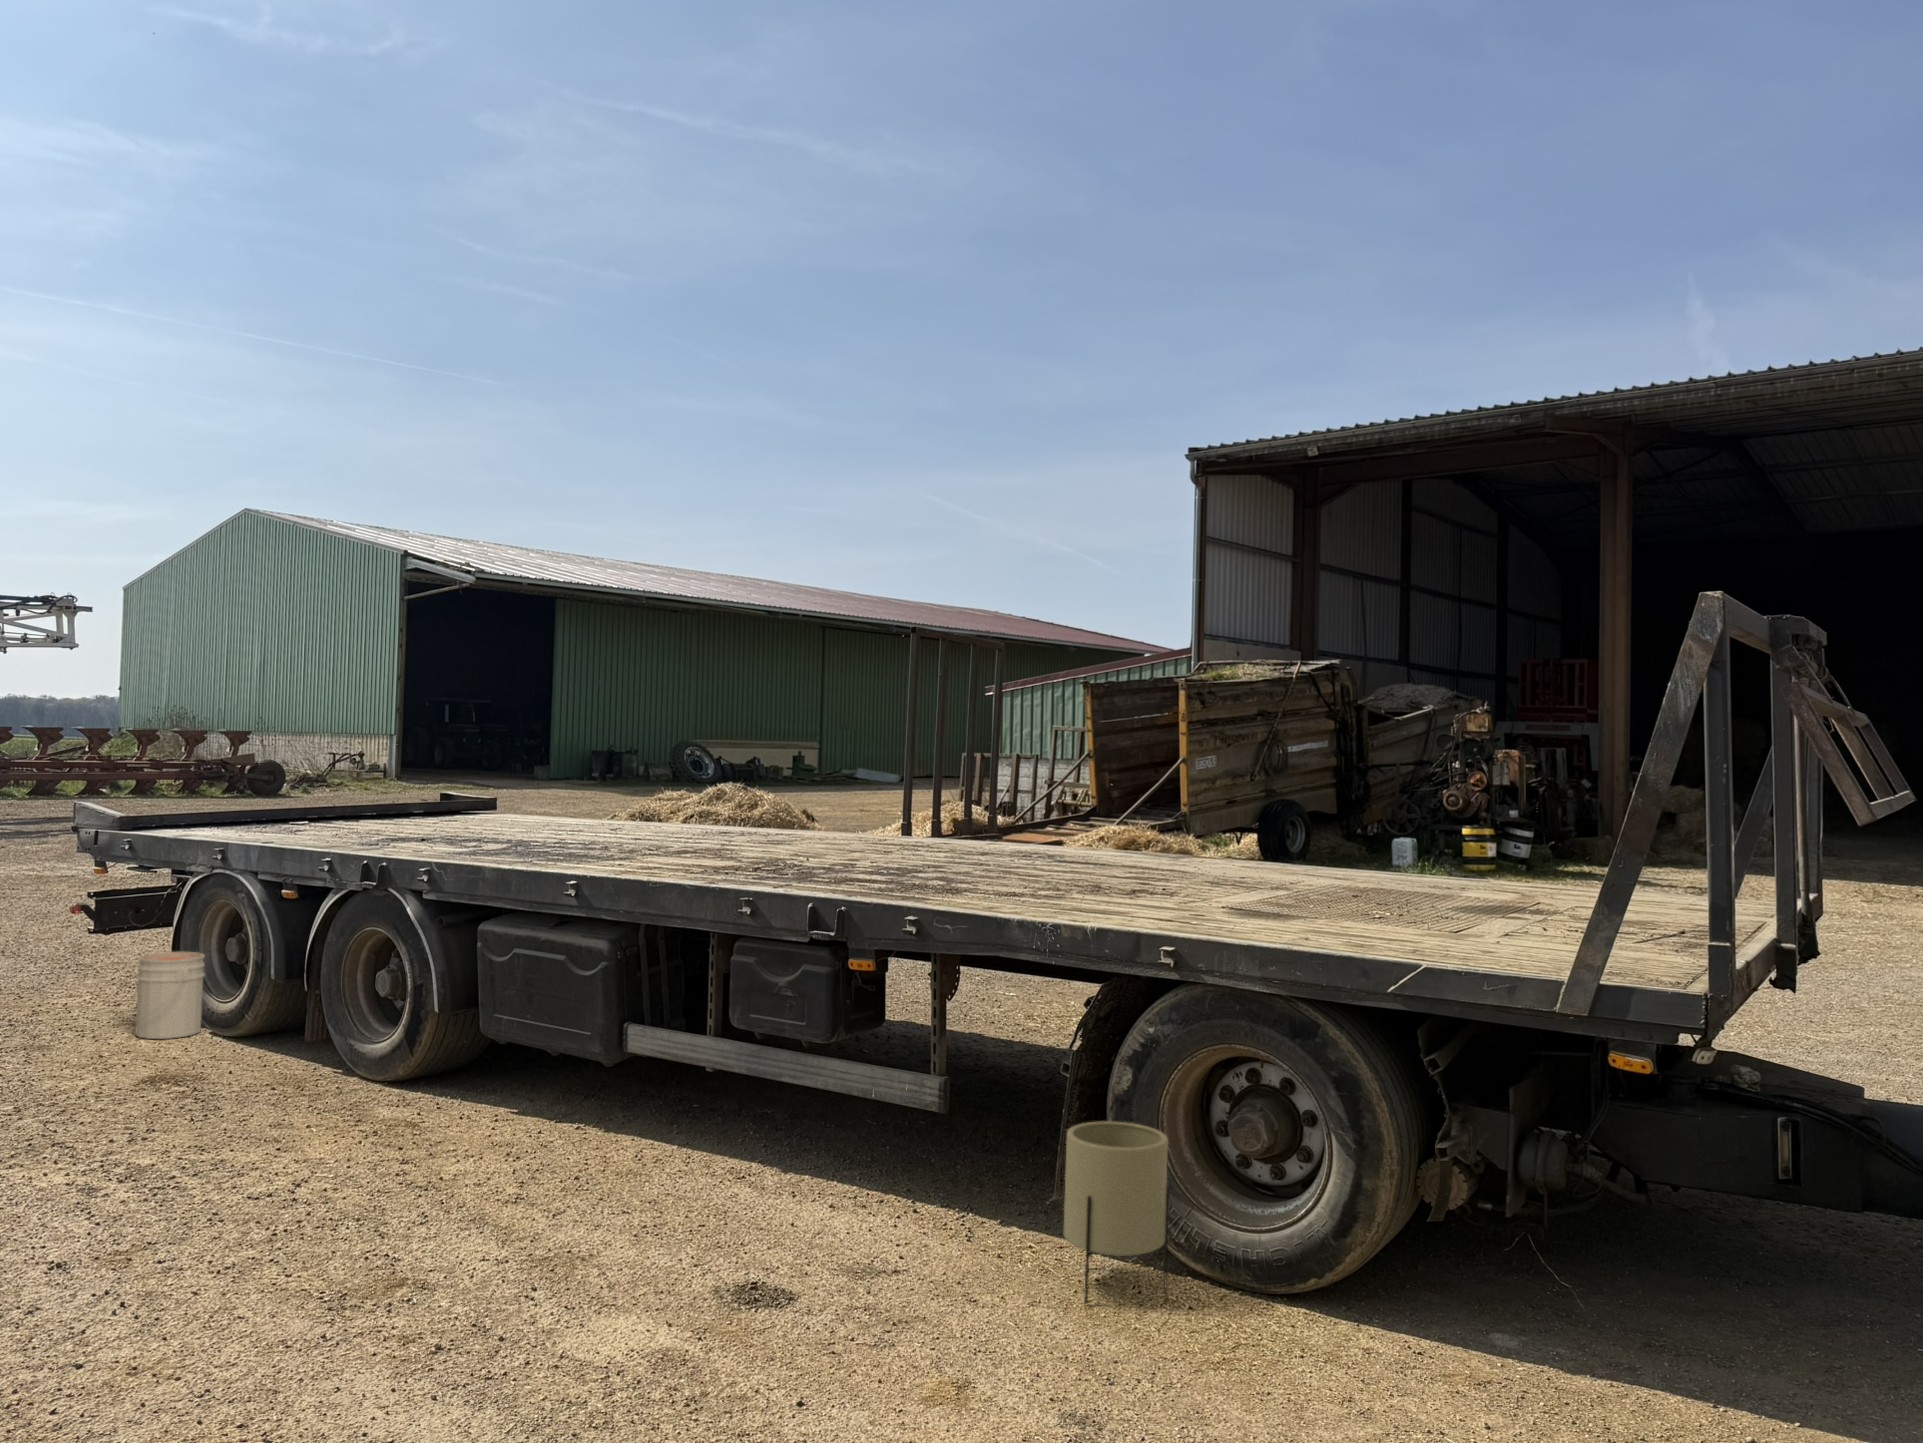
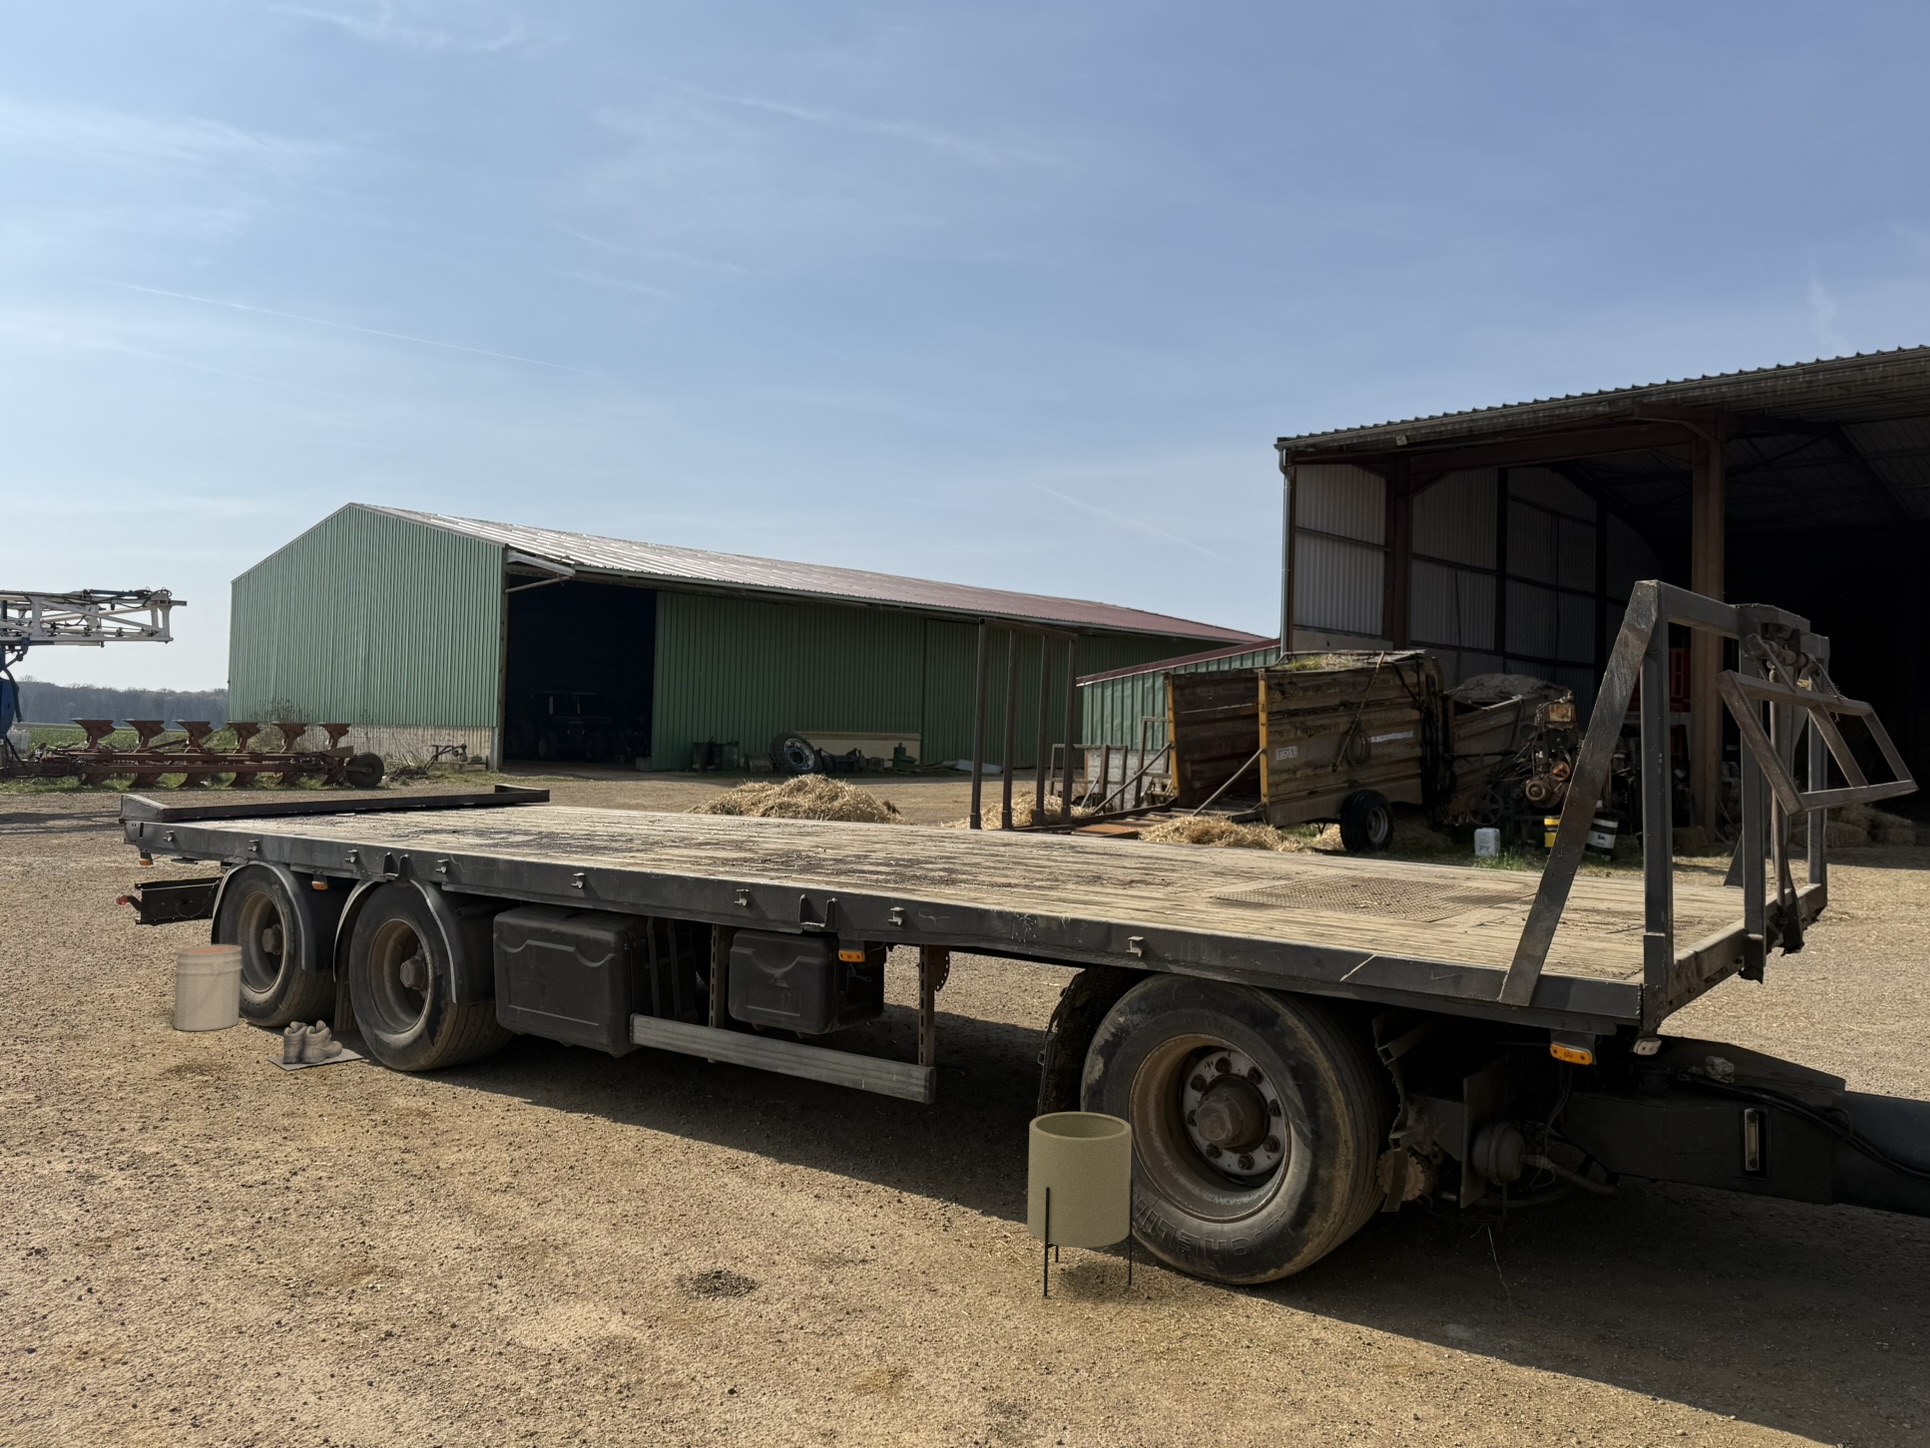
boots: none [238,1029,339,1079] -> present [267,1021,362,1070]

